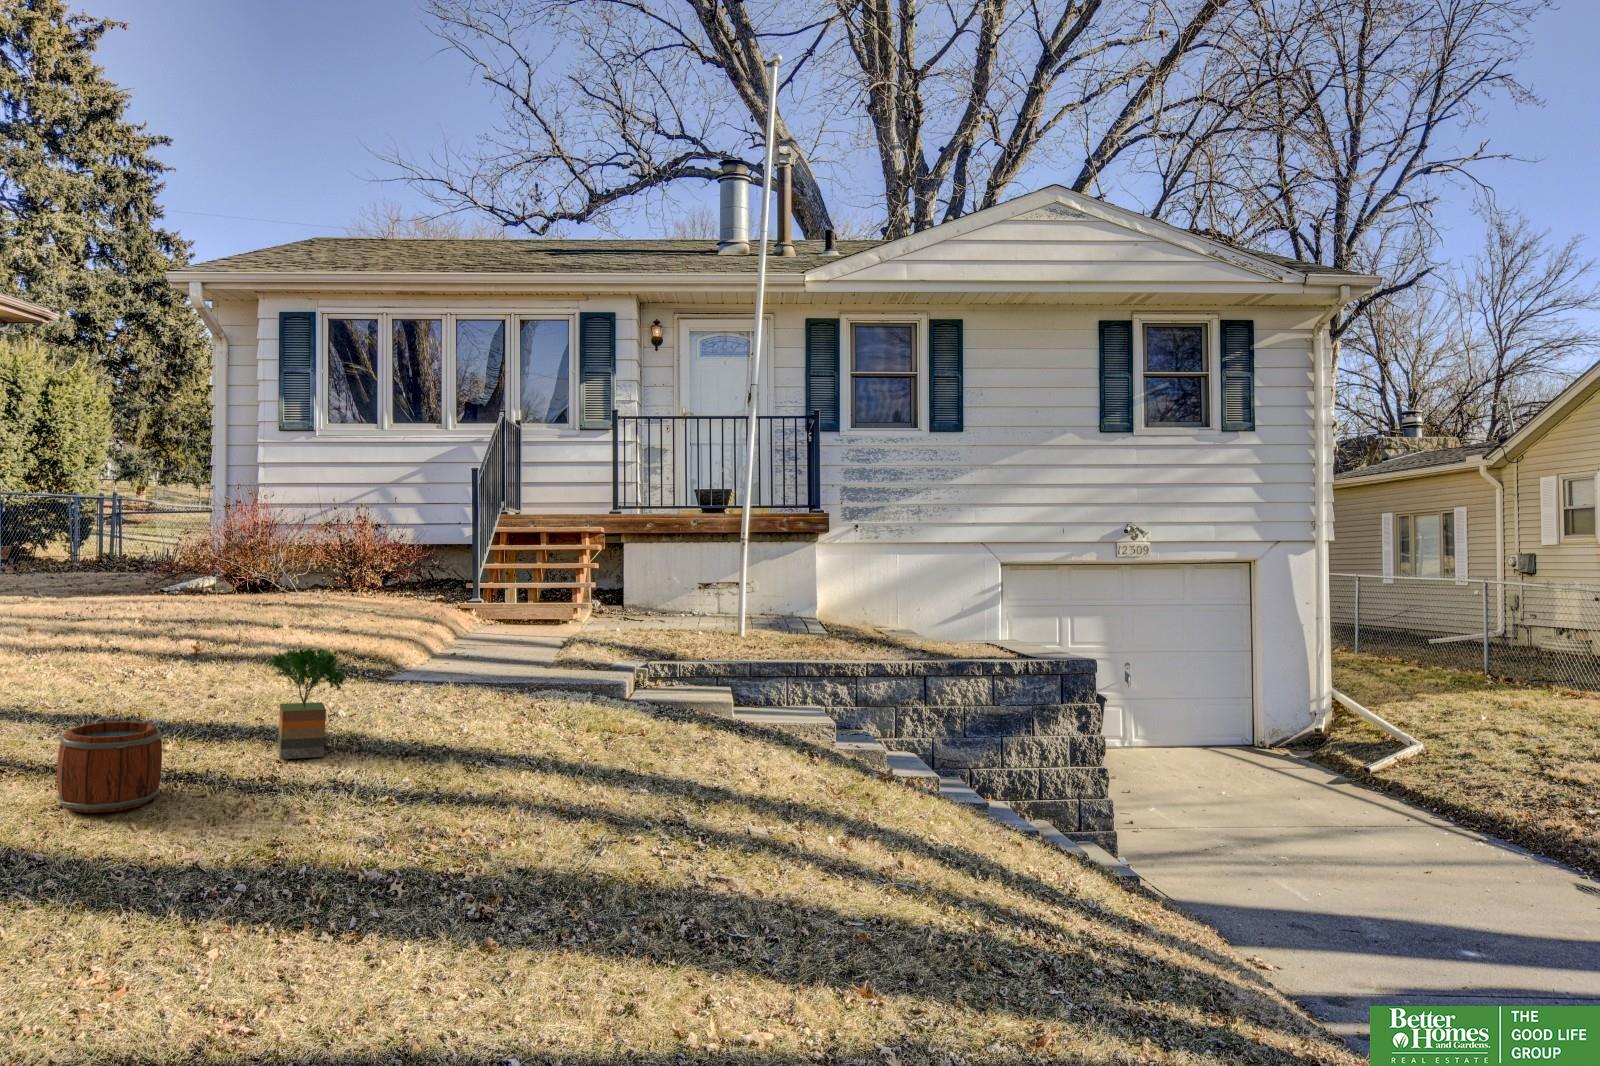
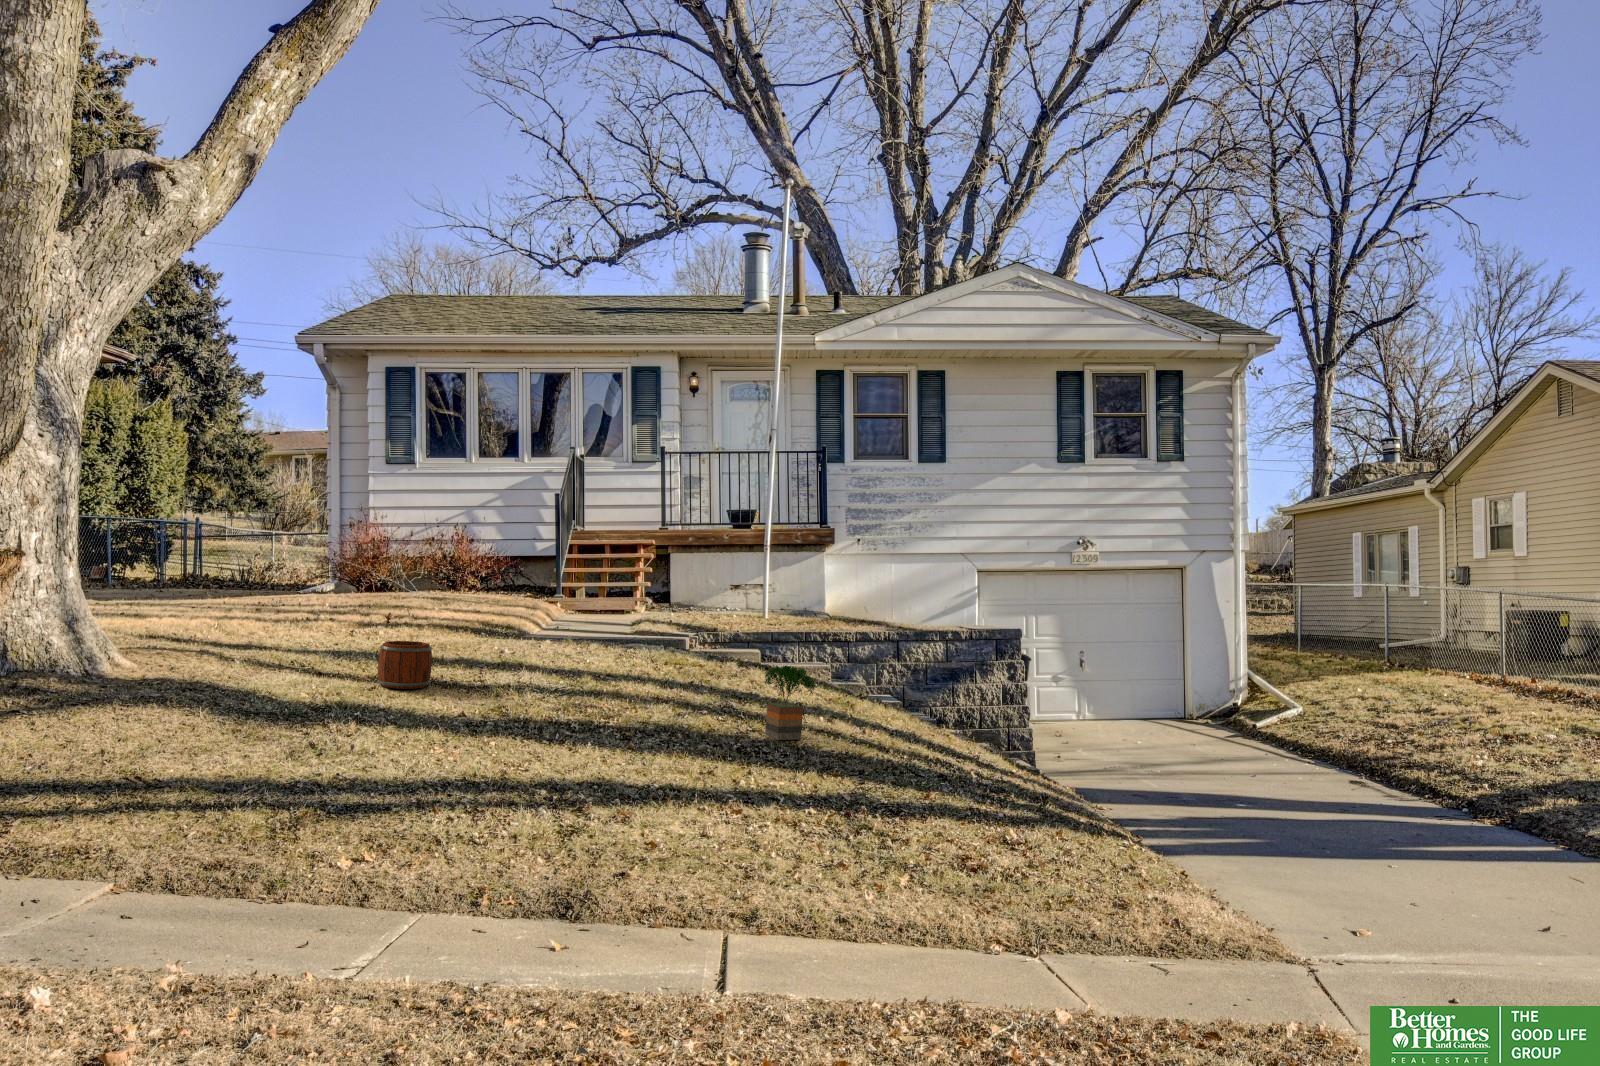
potted tree: present [269,648,346,759] -> present [764,665,815,740]

